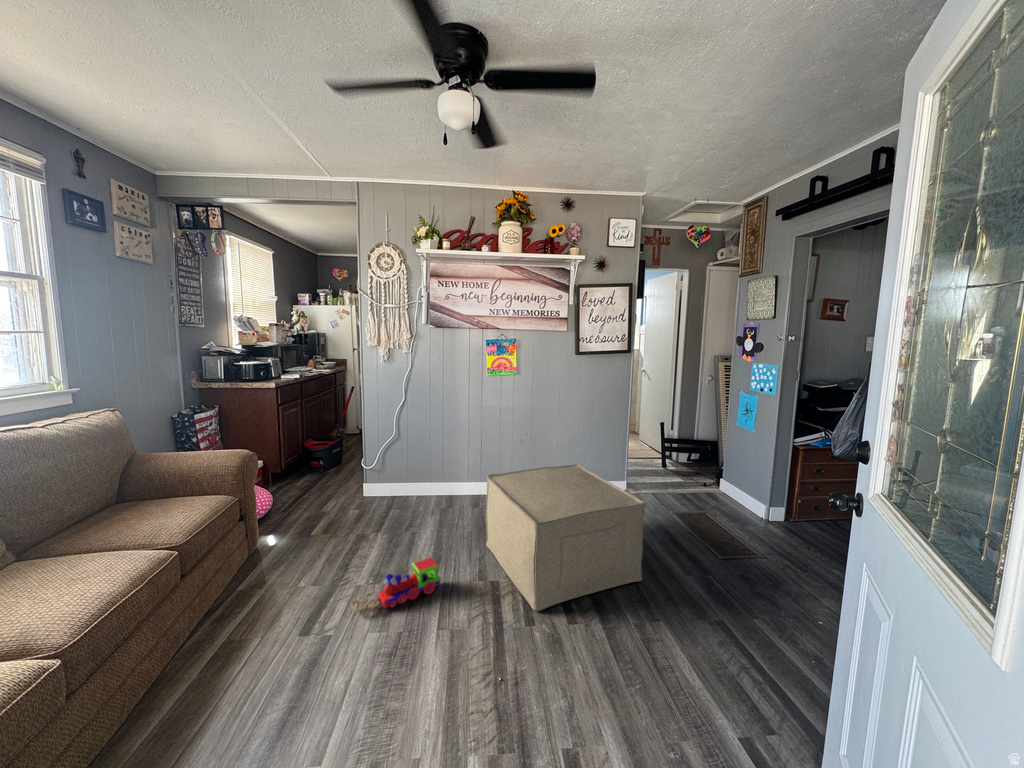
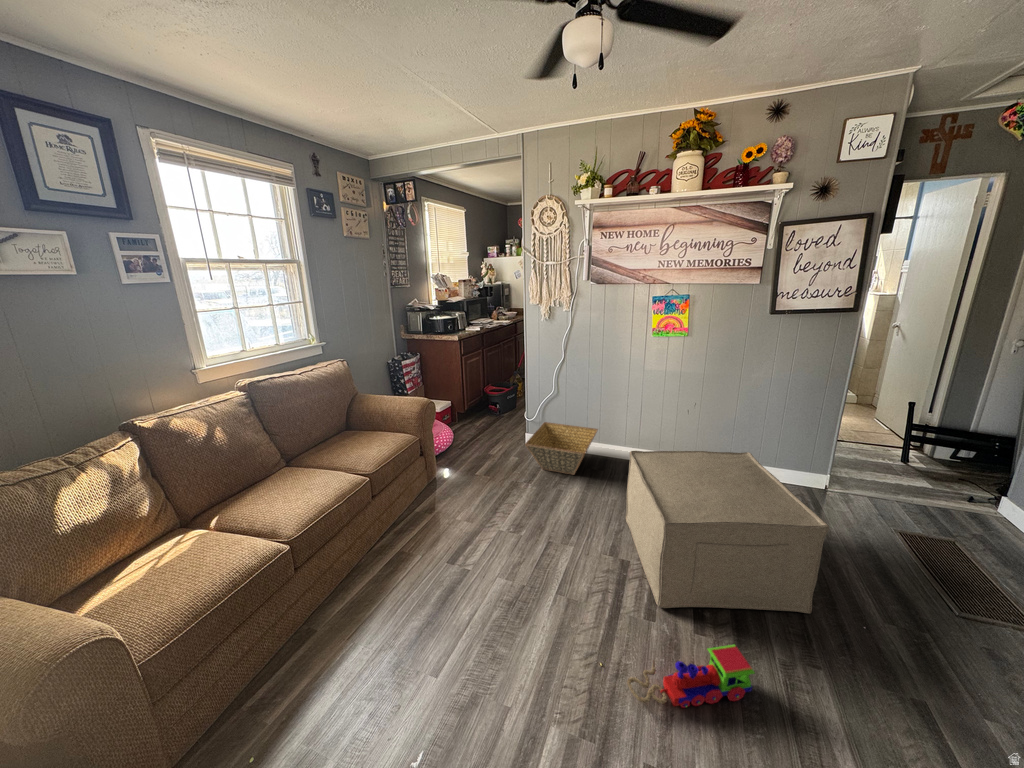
basket: none [372,468,445,518] -> present [525,422,598,475]
toy train: present [351,557,441,611] -> present [628,645,755,708]

